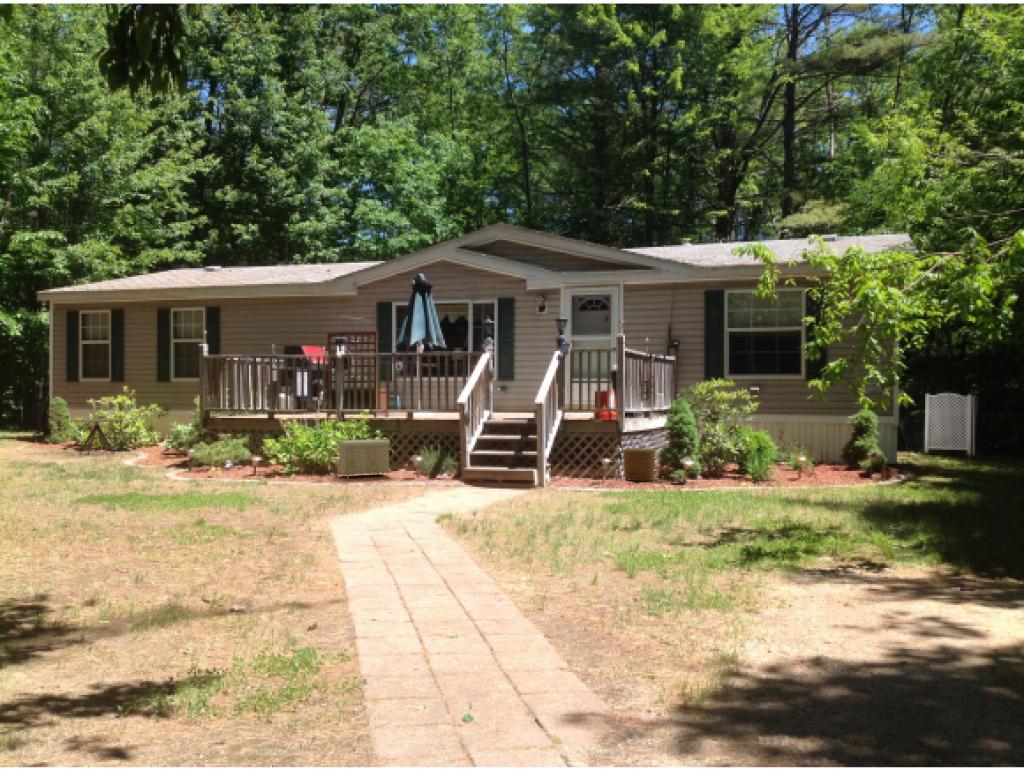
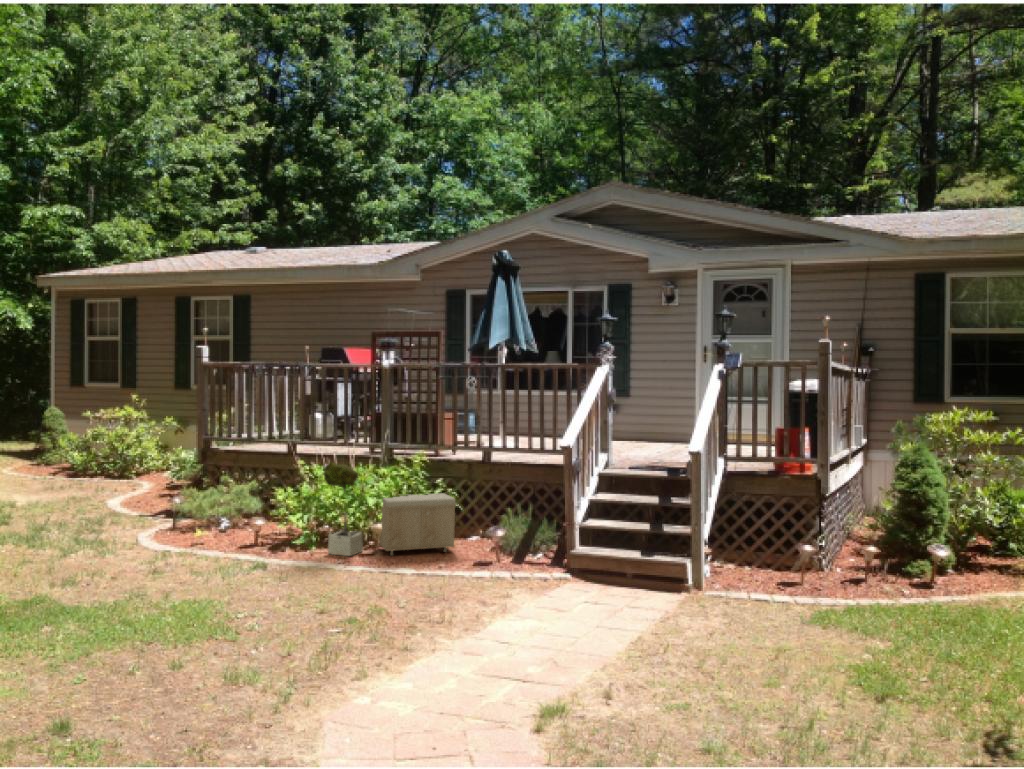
potted tree: none [301,418,328,479] -> present [323,462,363,556]
round table: present [70,419,123,454] -> none [48,438,120,487]
woven basket: present [623,448,656,481] -> none [825,522,882,582]

